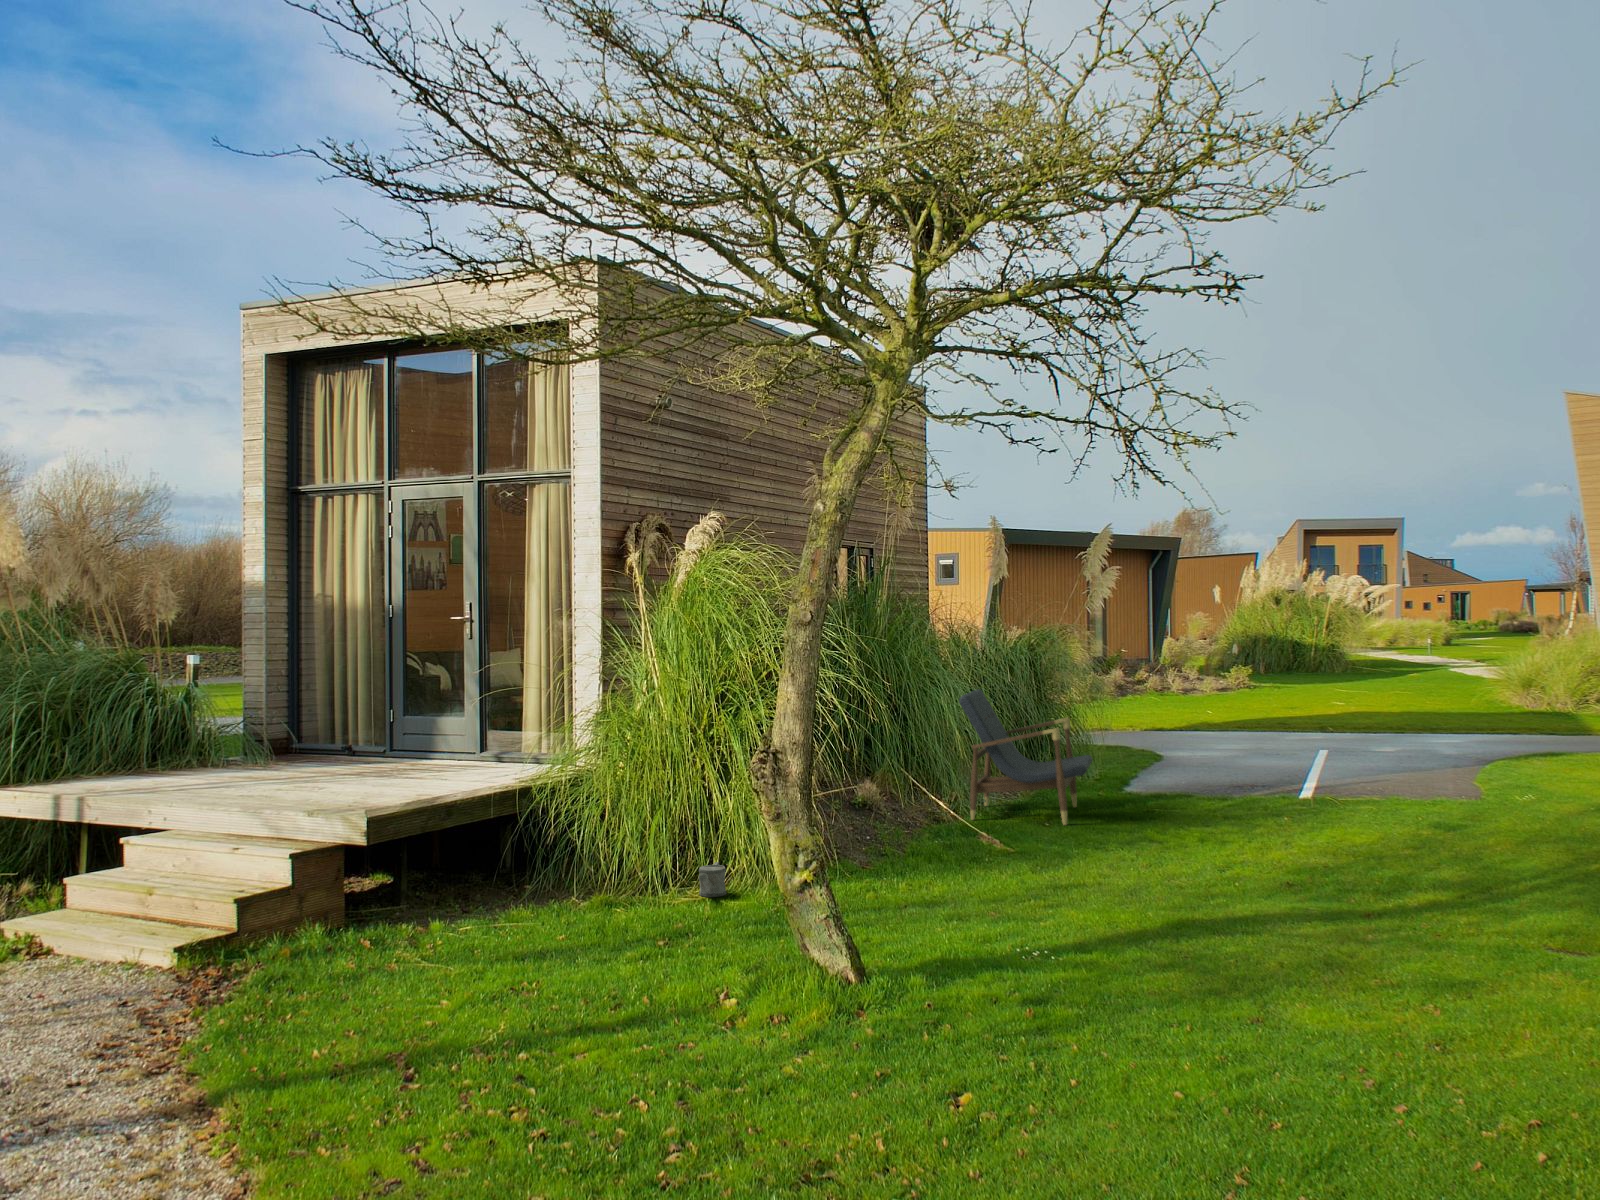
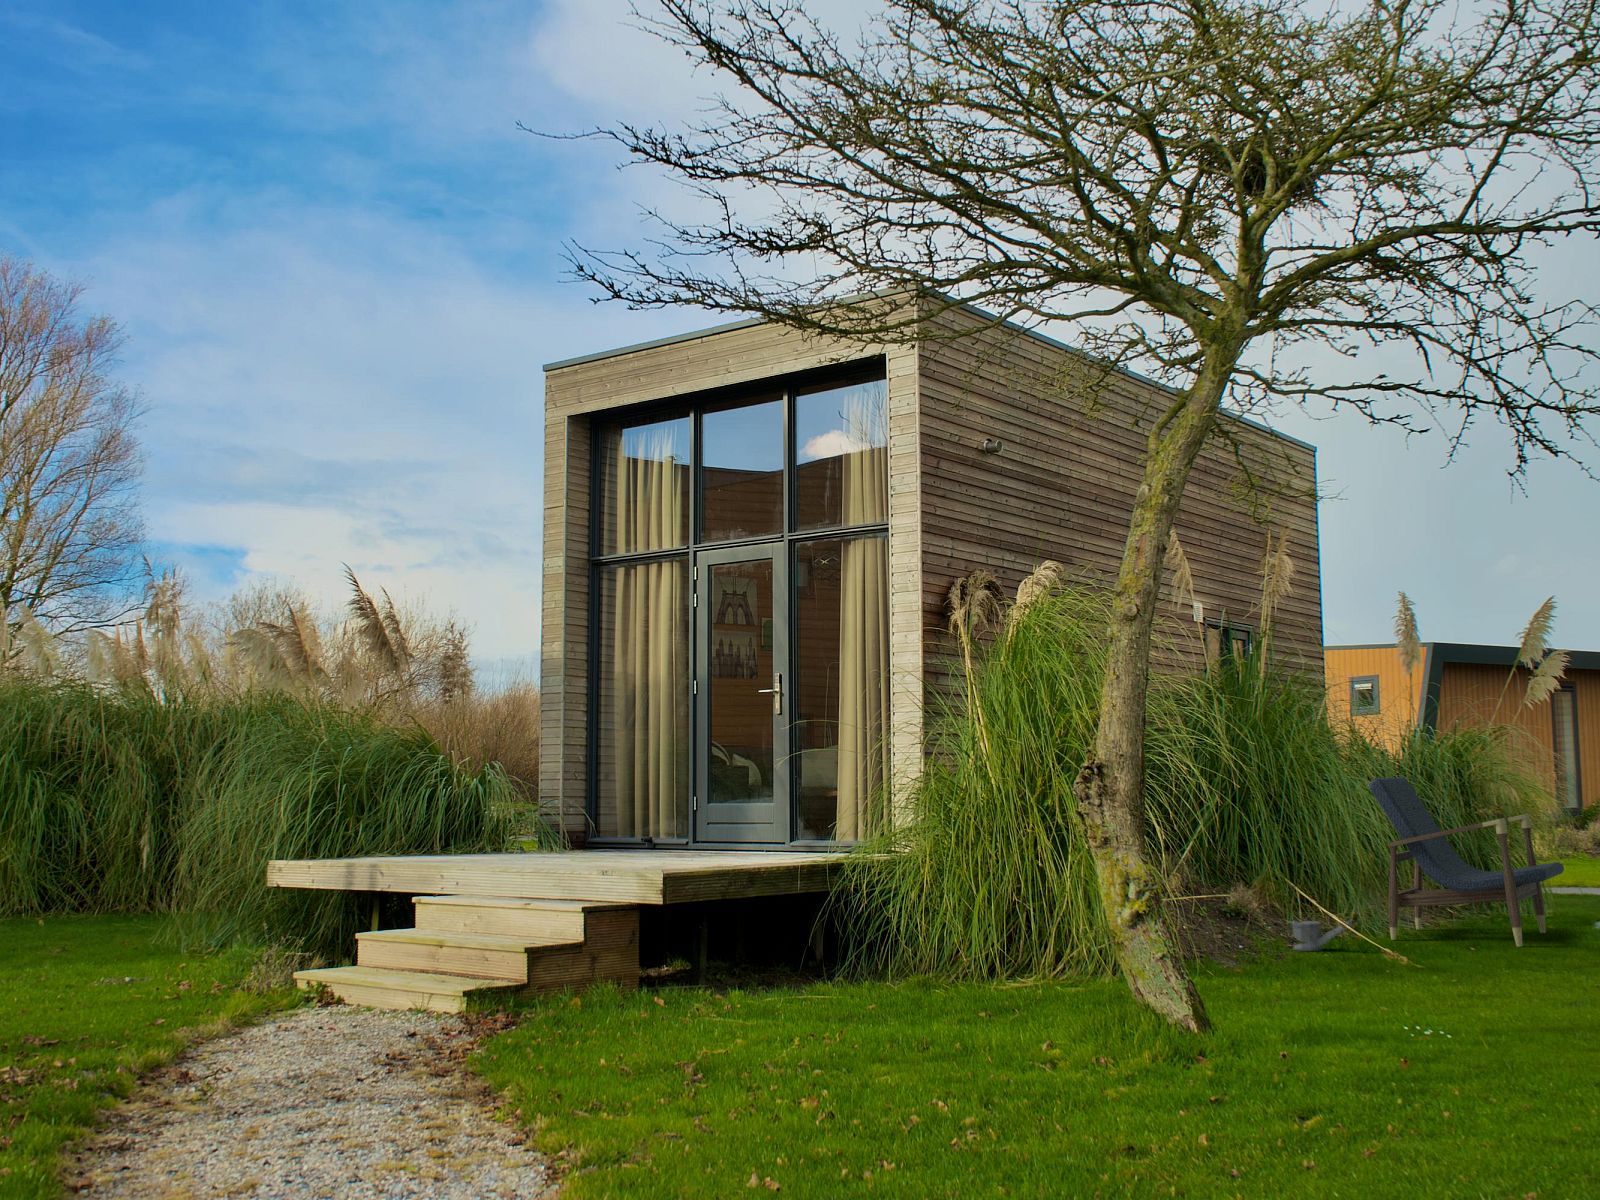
watering can: present [699,862,727,897] -> present [1288,920,1352,951]

